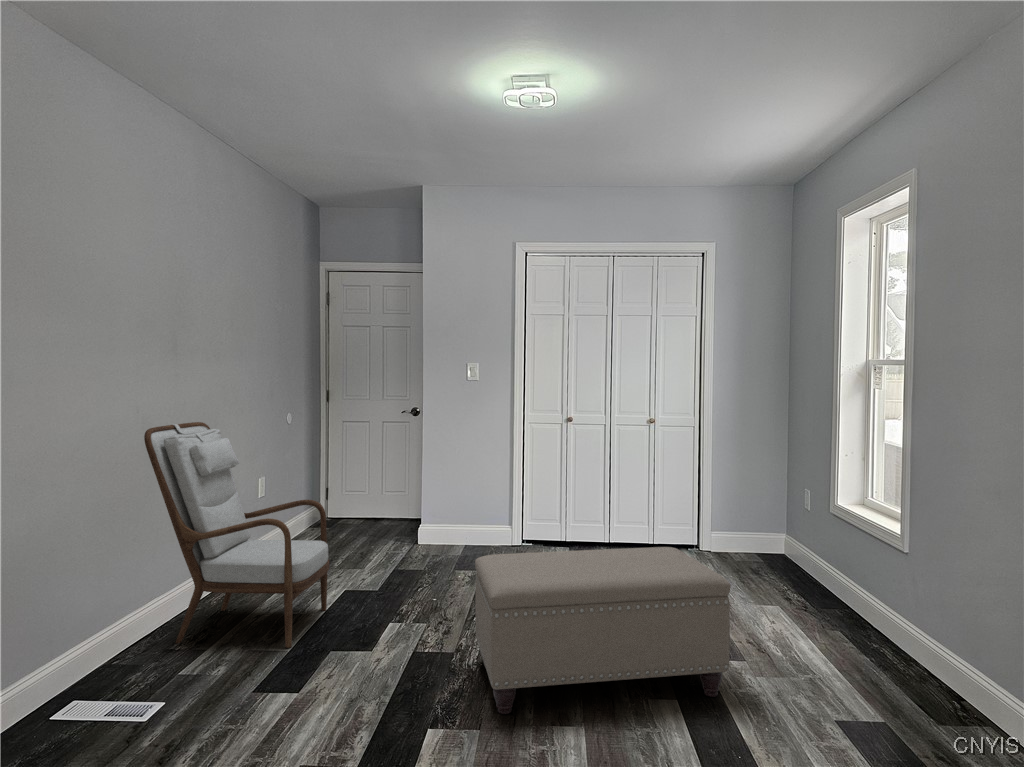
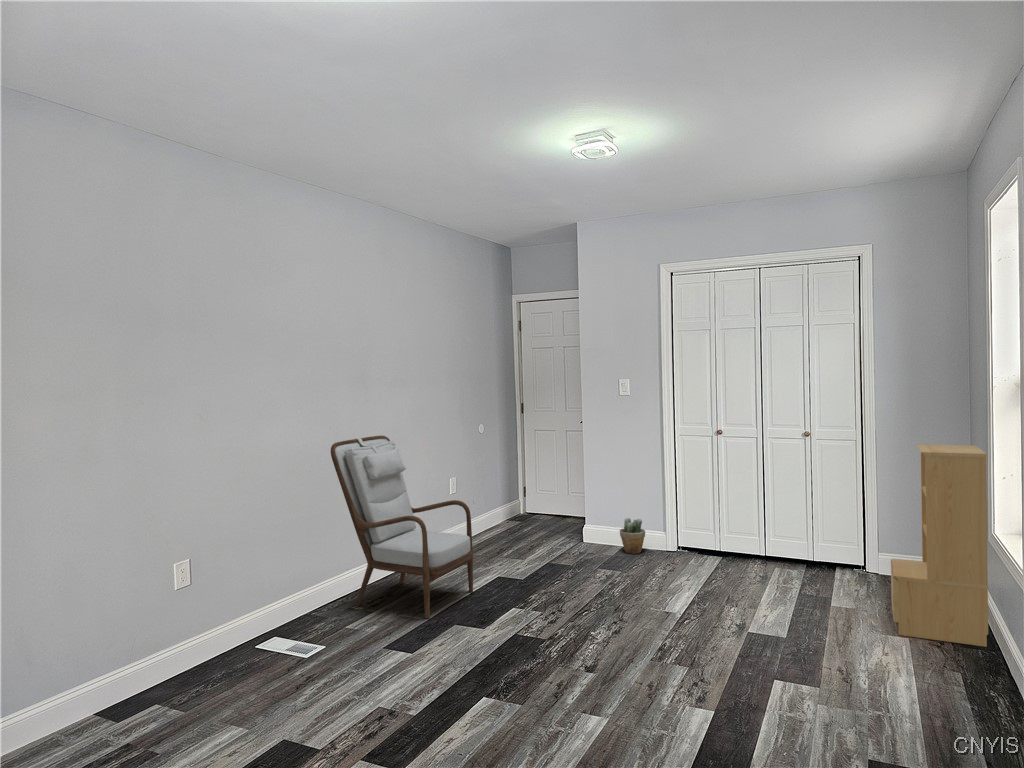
bookshelf: none [748,425,843,603] -> present [891,444,988,647]
potted plant: none [463,514,490,552] -> present [620,518,645,554]
ottoman: present [475,547,731,714] -> none [535,560,762,715]

